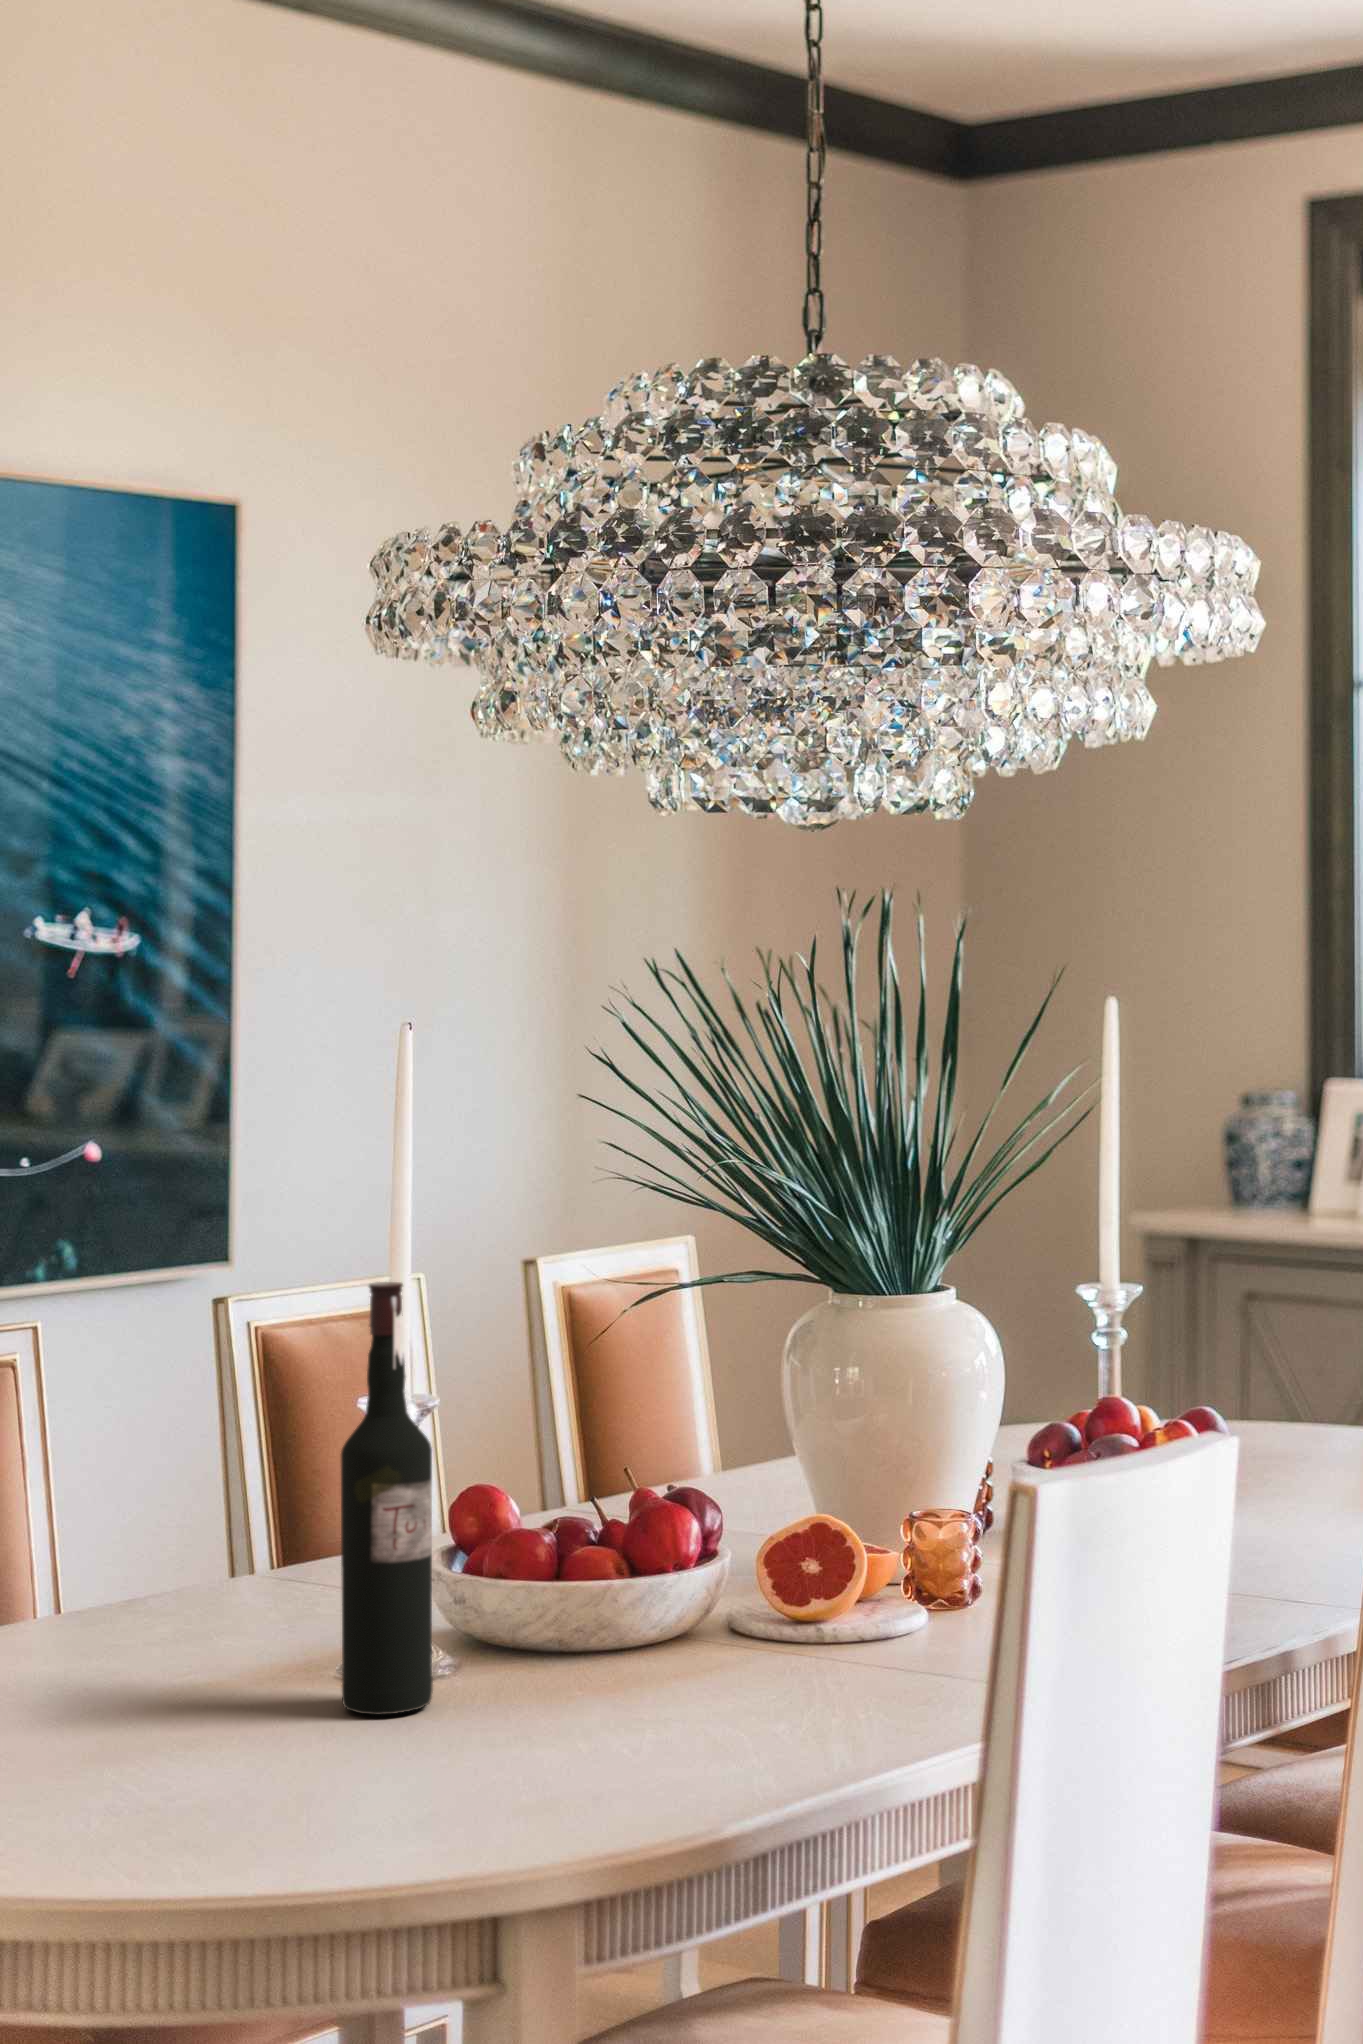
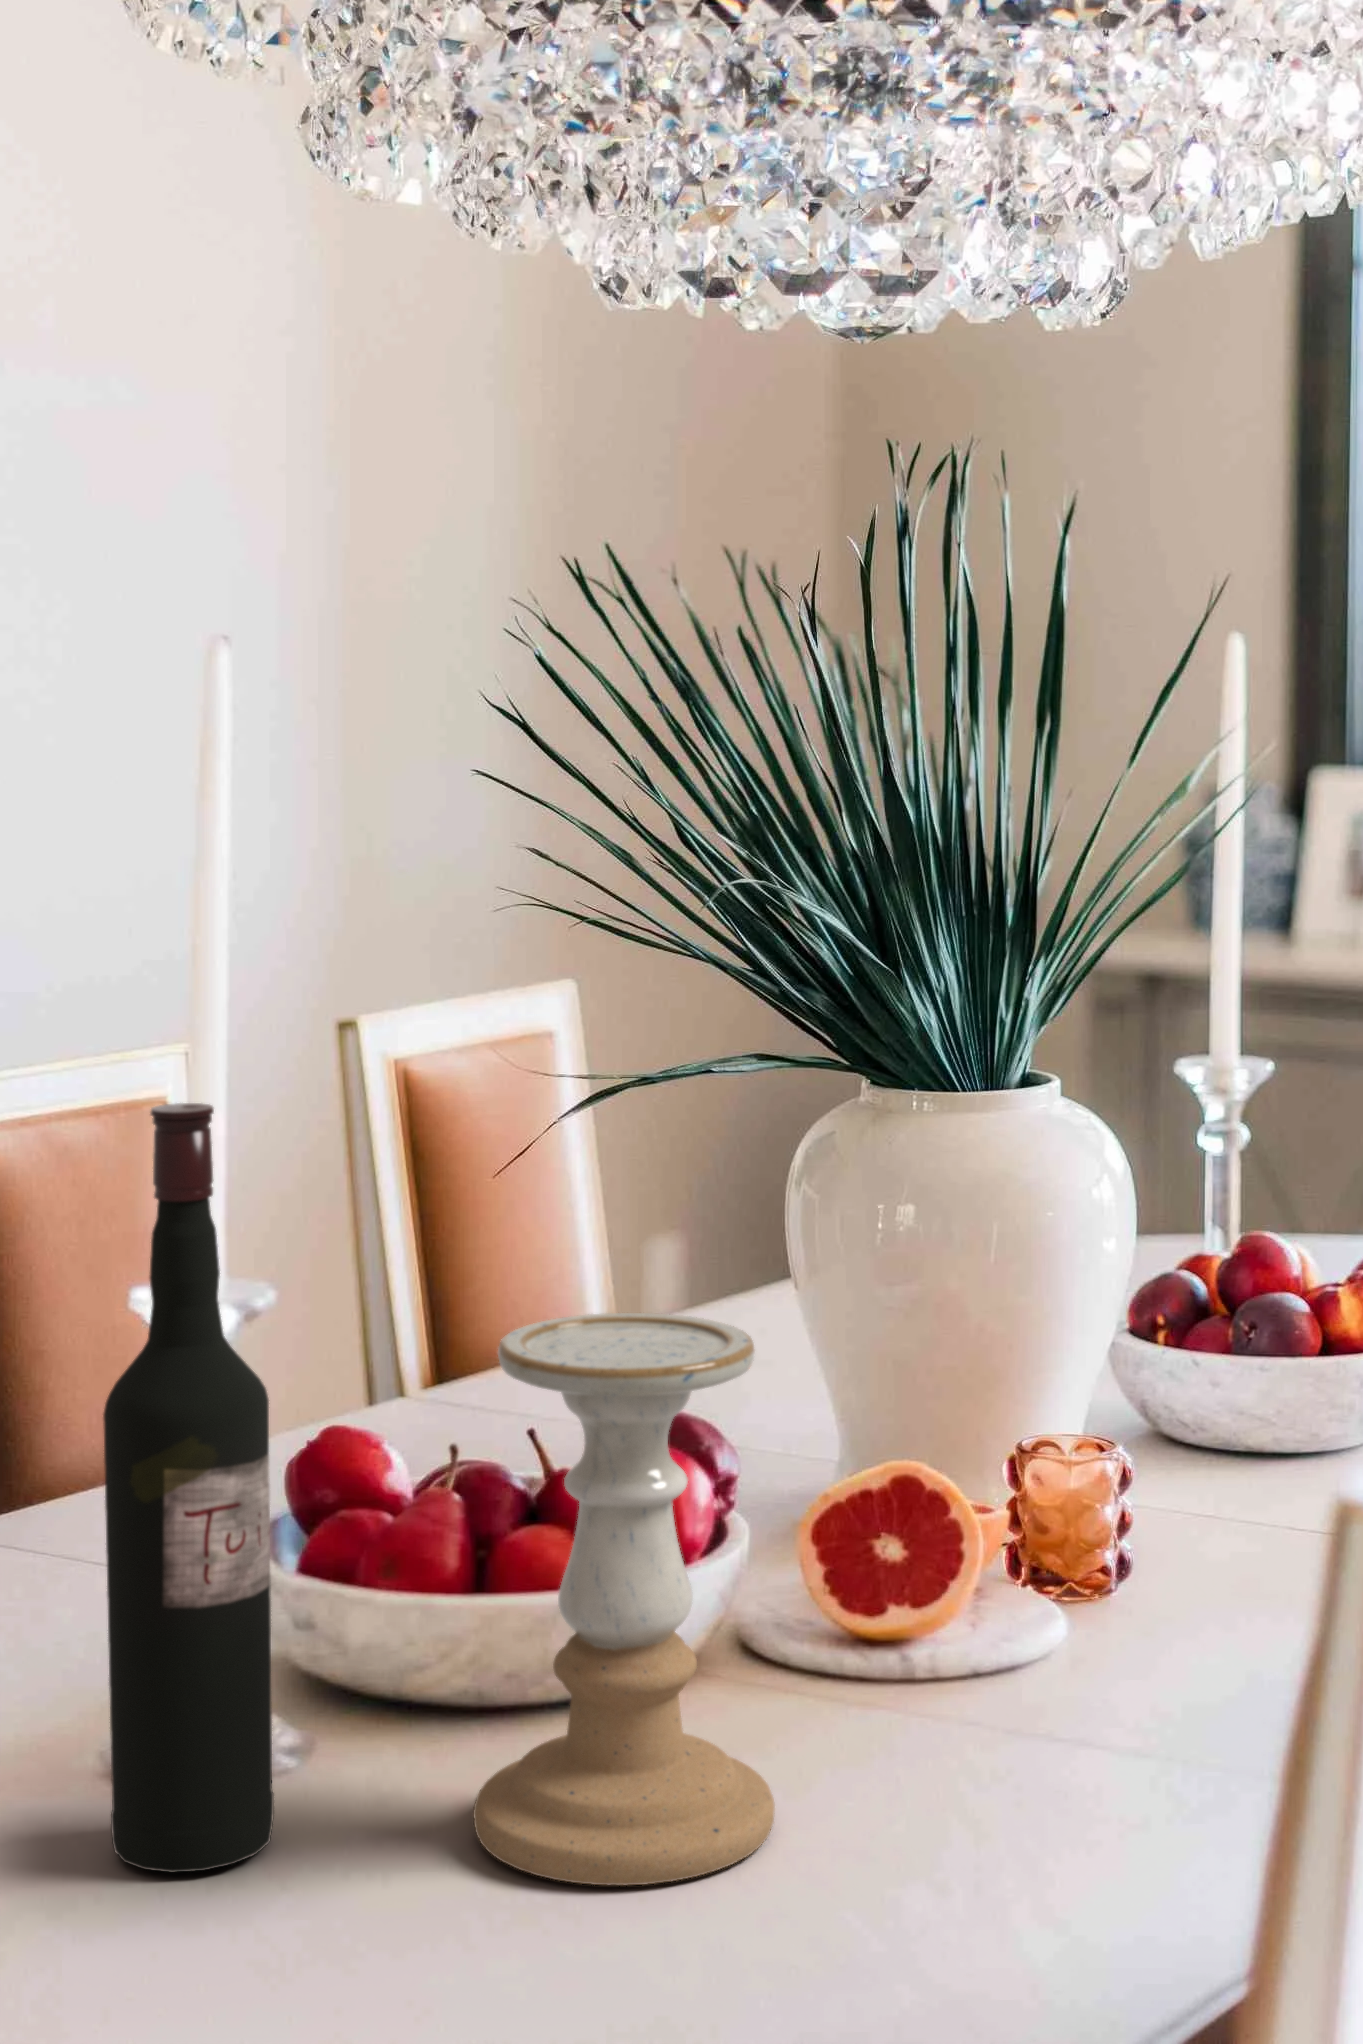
candle holder: none [544,1407,716,1723] -> present [473,1313,775,1885]

